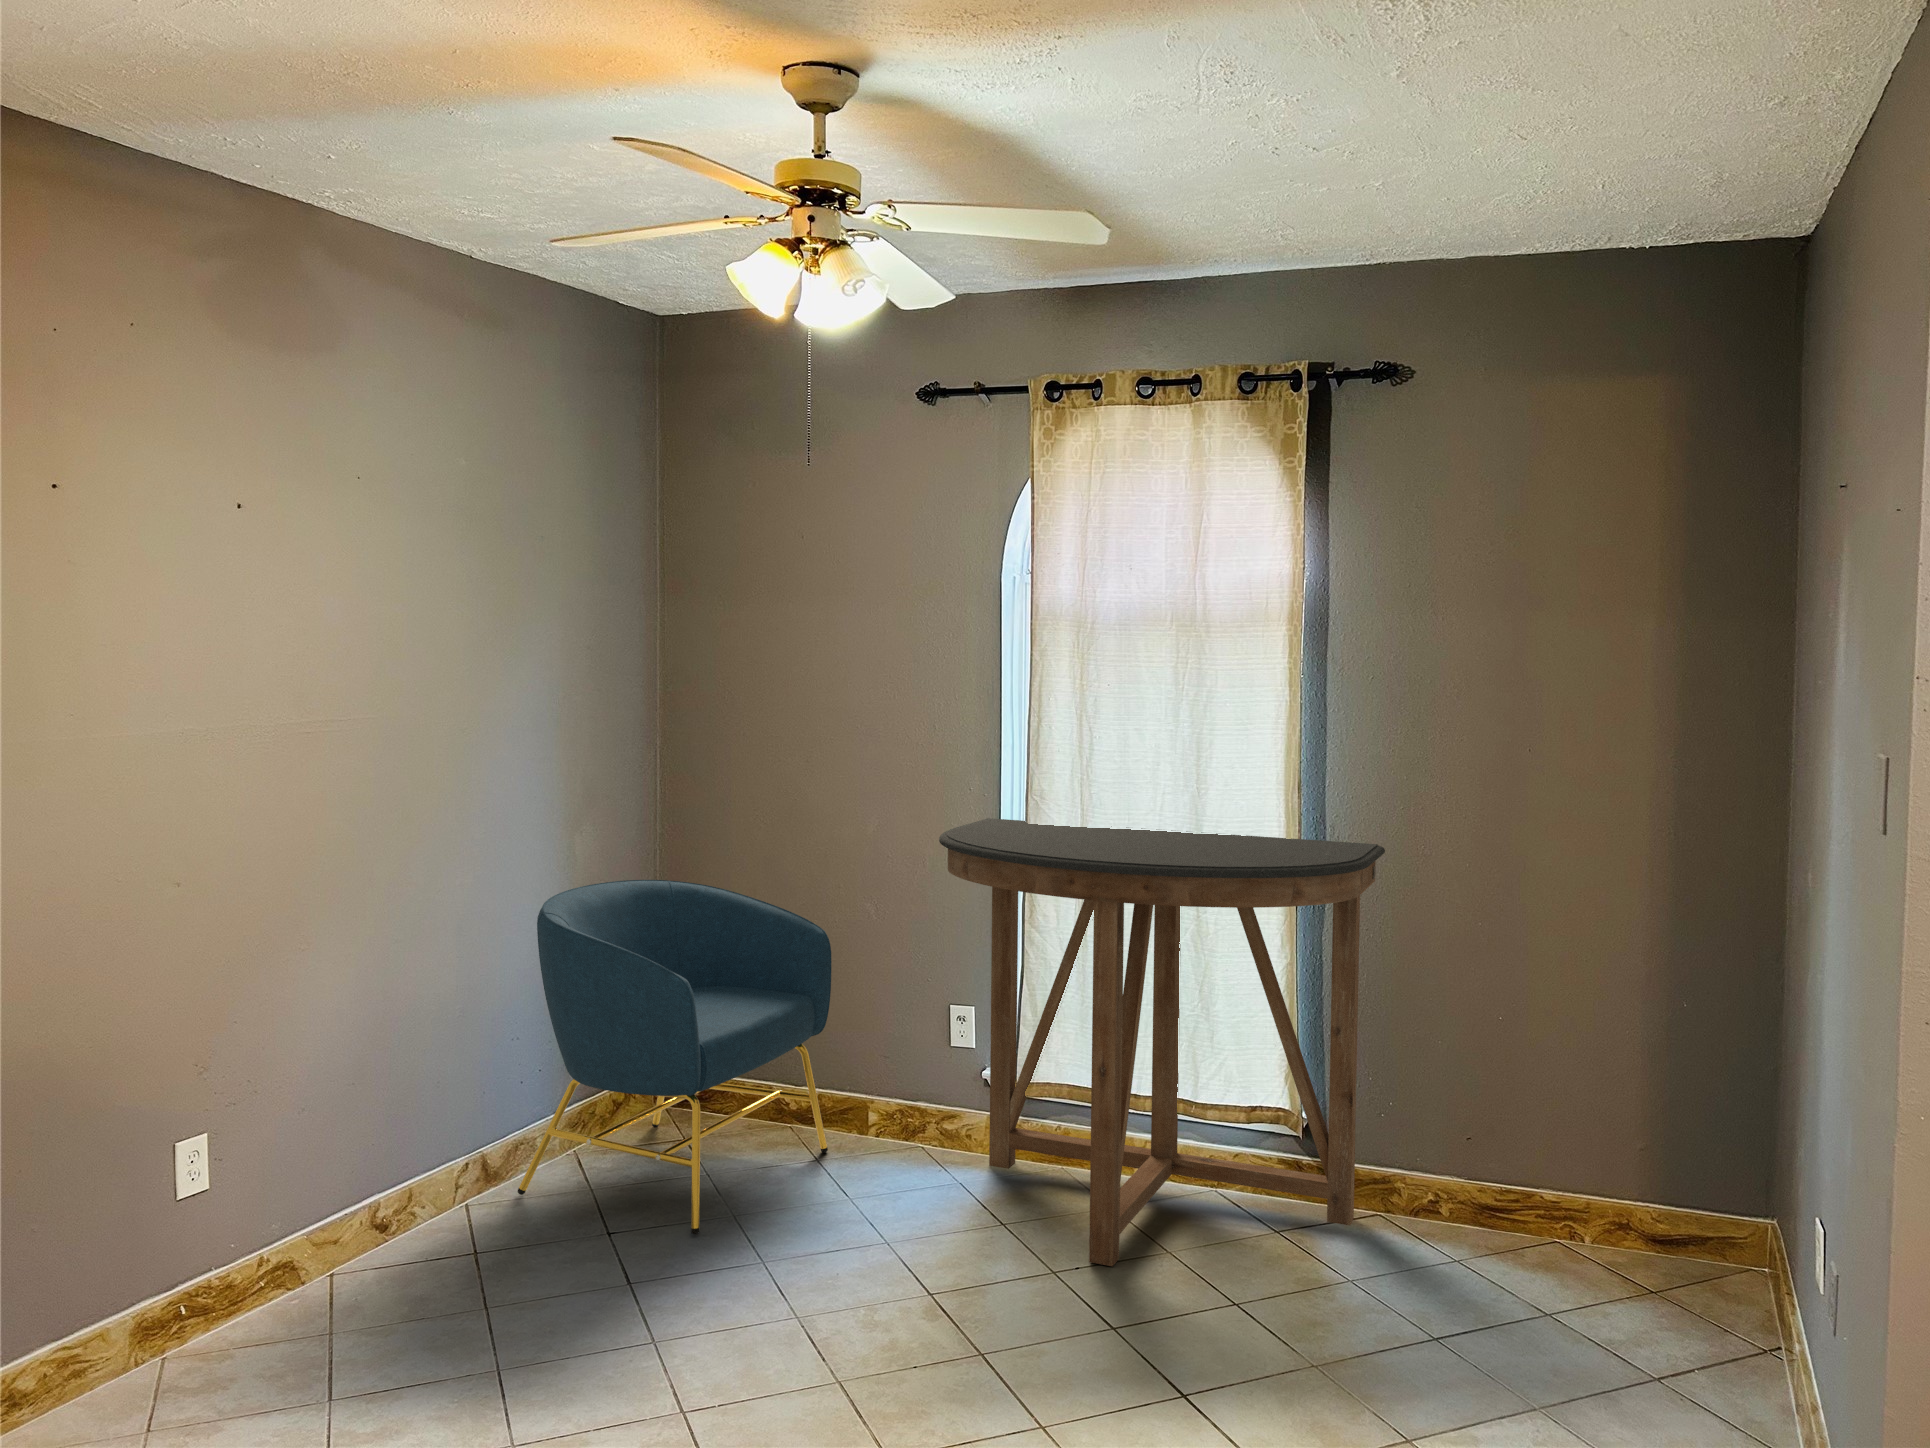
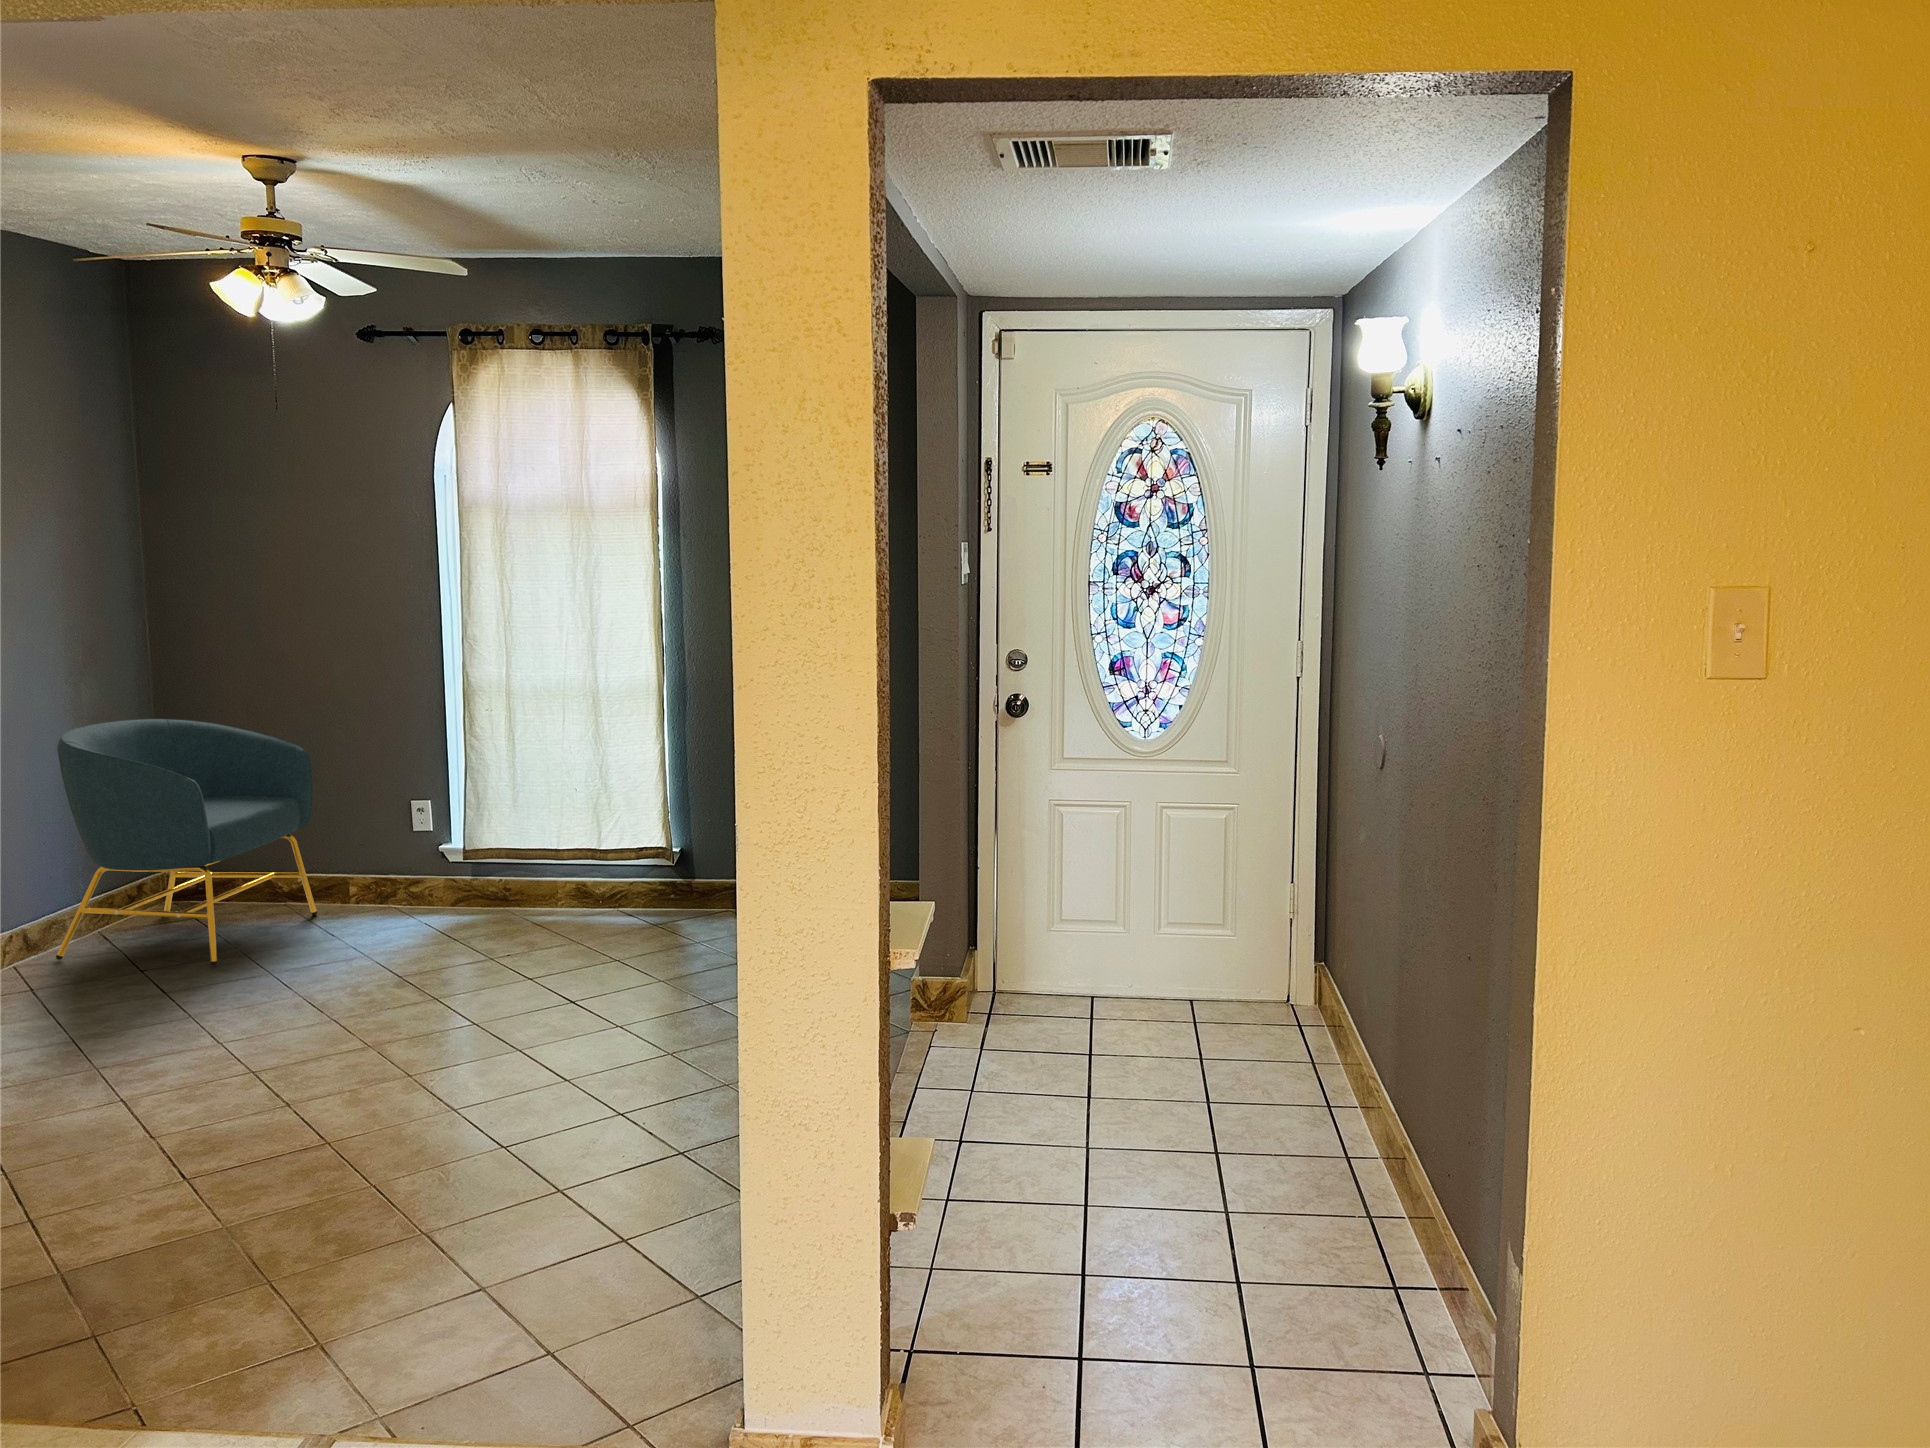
console table: present [939,818,1385,1266] -> none [393,657,720,951]

